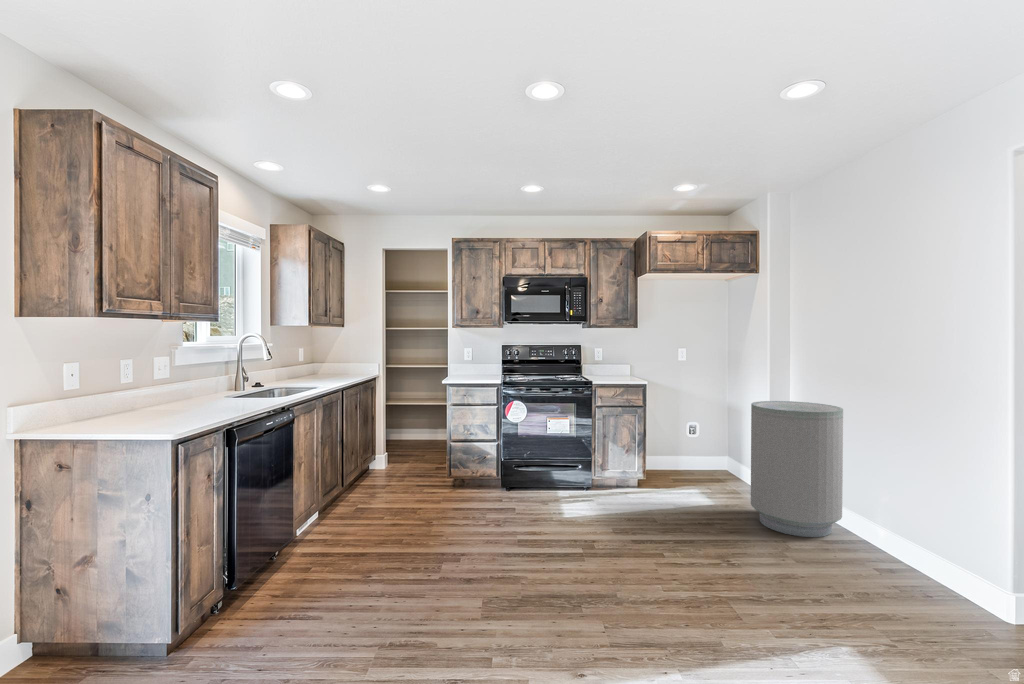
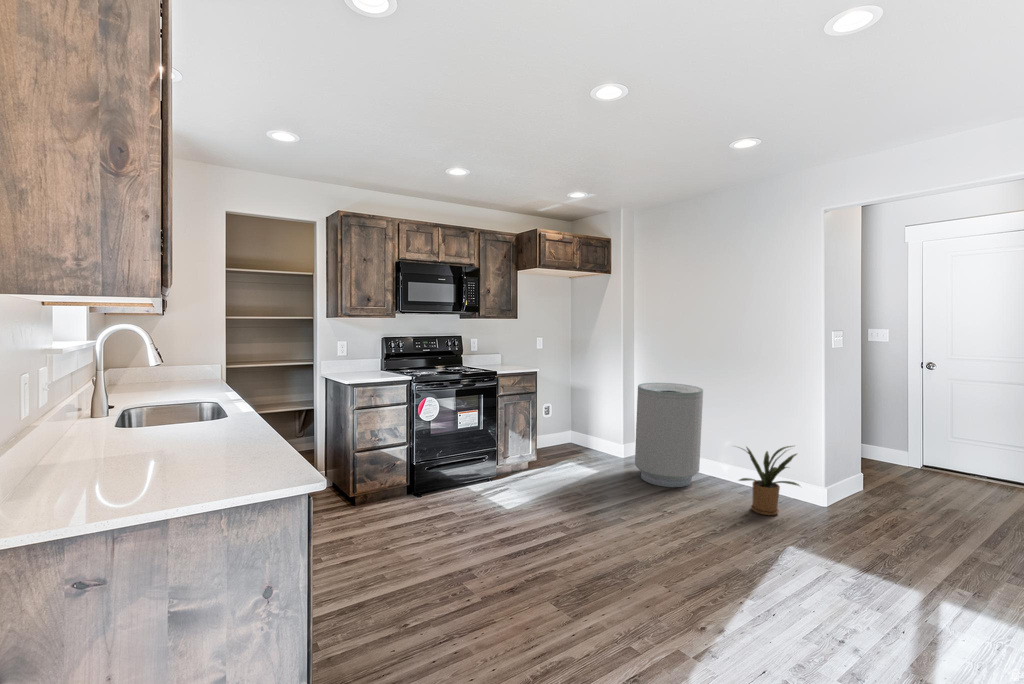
house plant: none [850,485,964,596] -> present [739,446,800,515]

